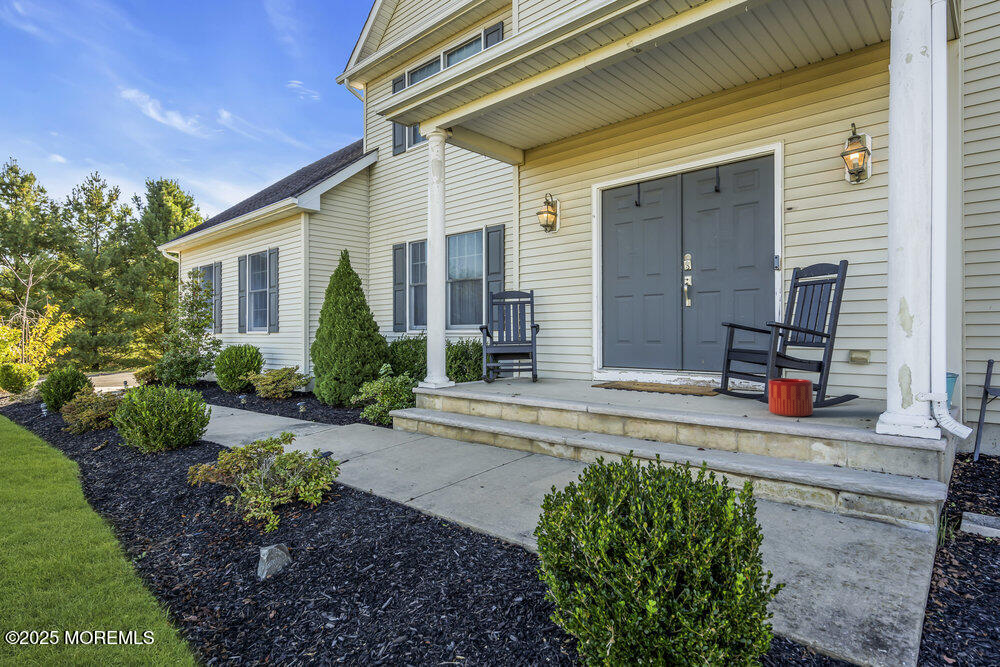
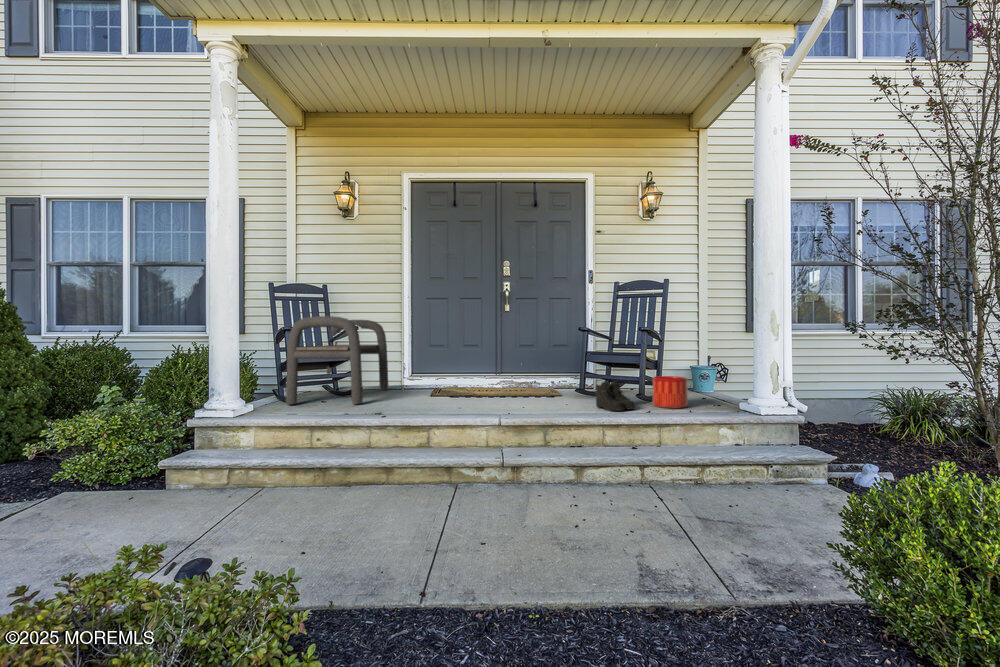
bench: none [480,318,575,387] -> present [286,316,388,405]
boots: none [699,380,736,412] -> present [595,381,635,411]

